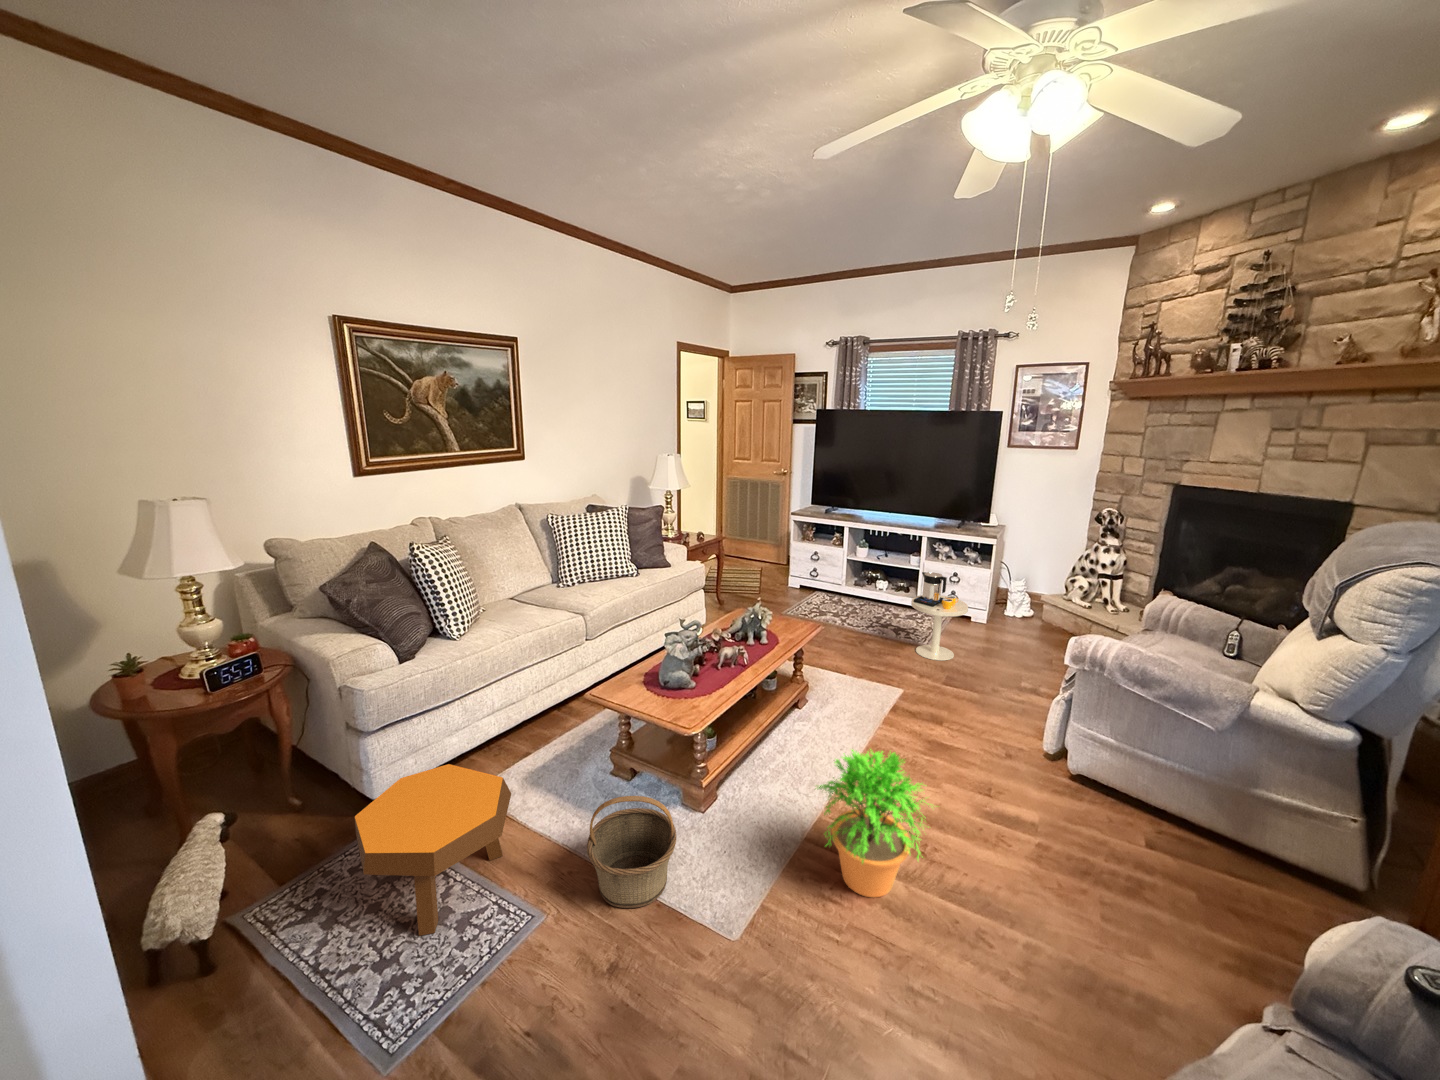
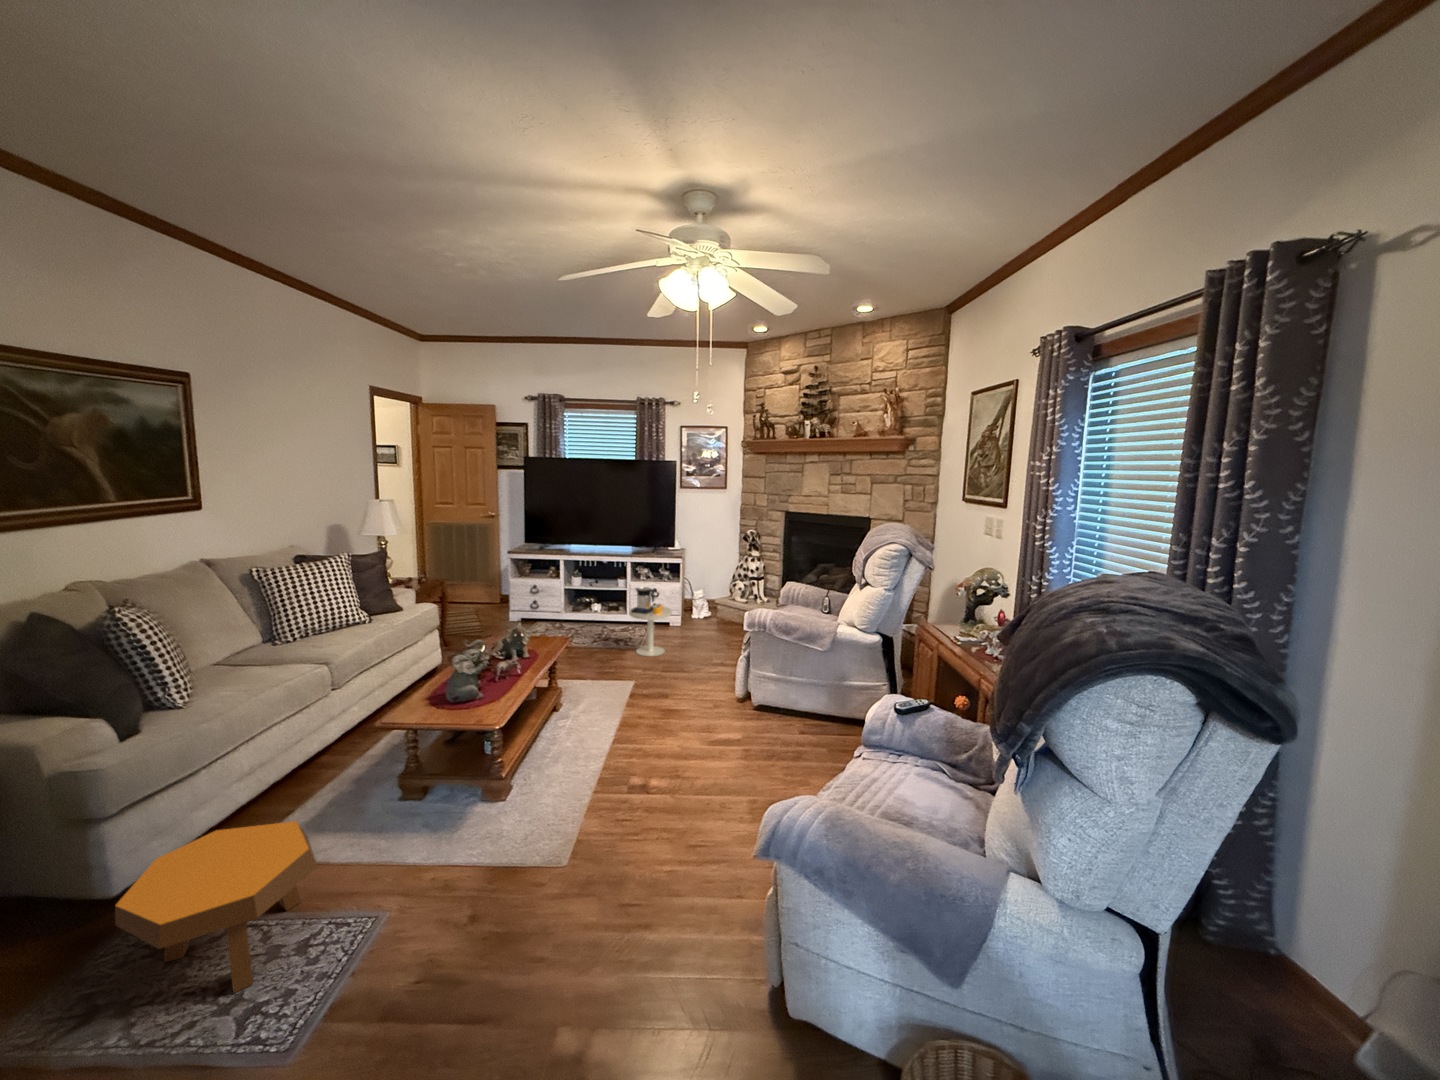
potted plant: present [817,749,933,897] -> none [599,704,689,815]
basket: present [587,796,676,908] -> none [409,789,495,893]

